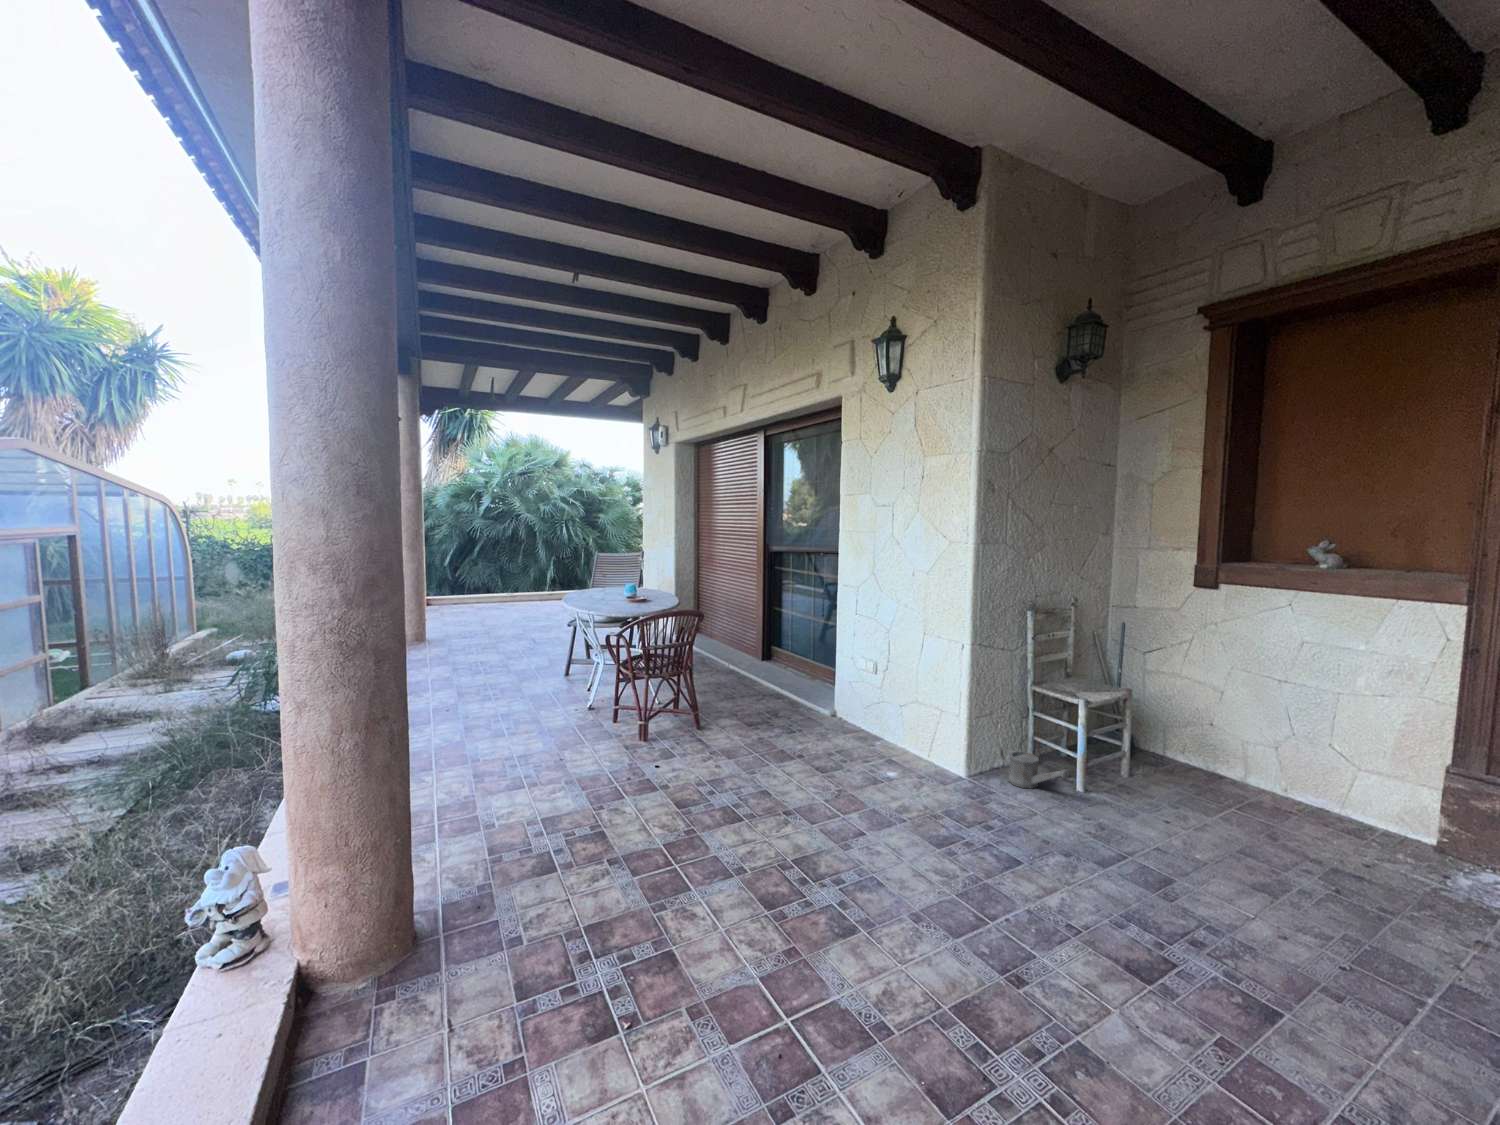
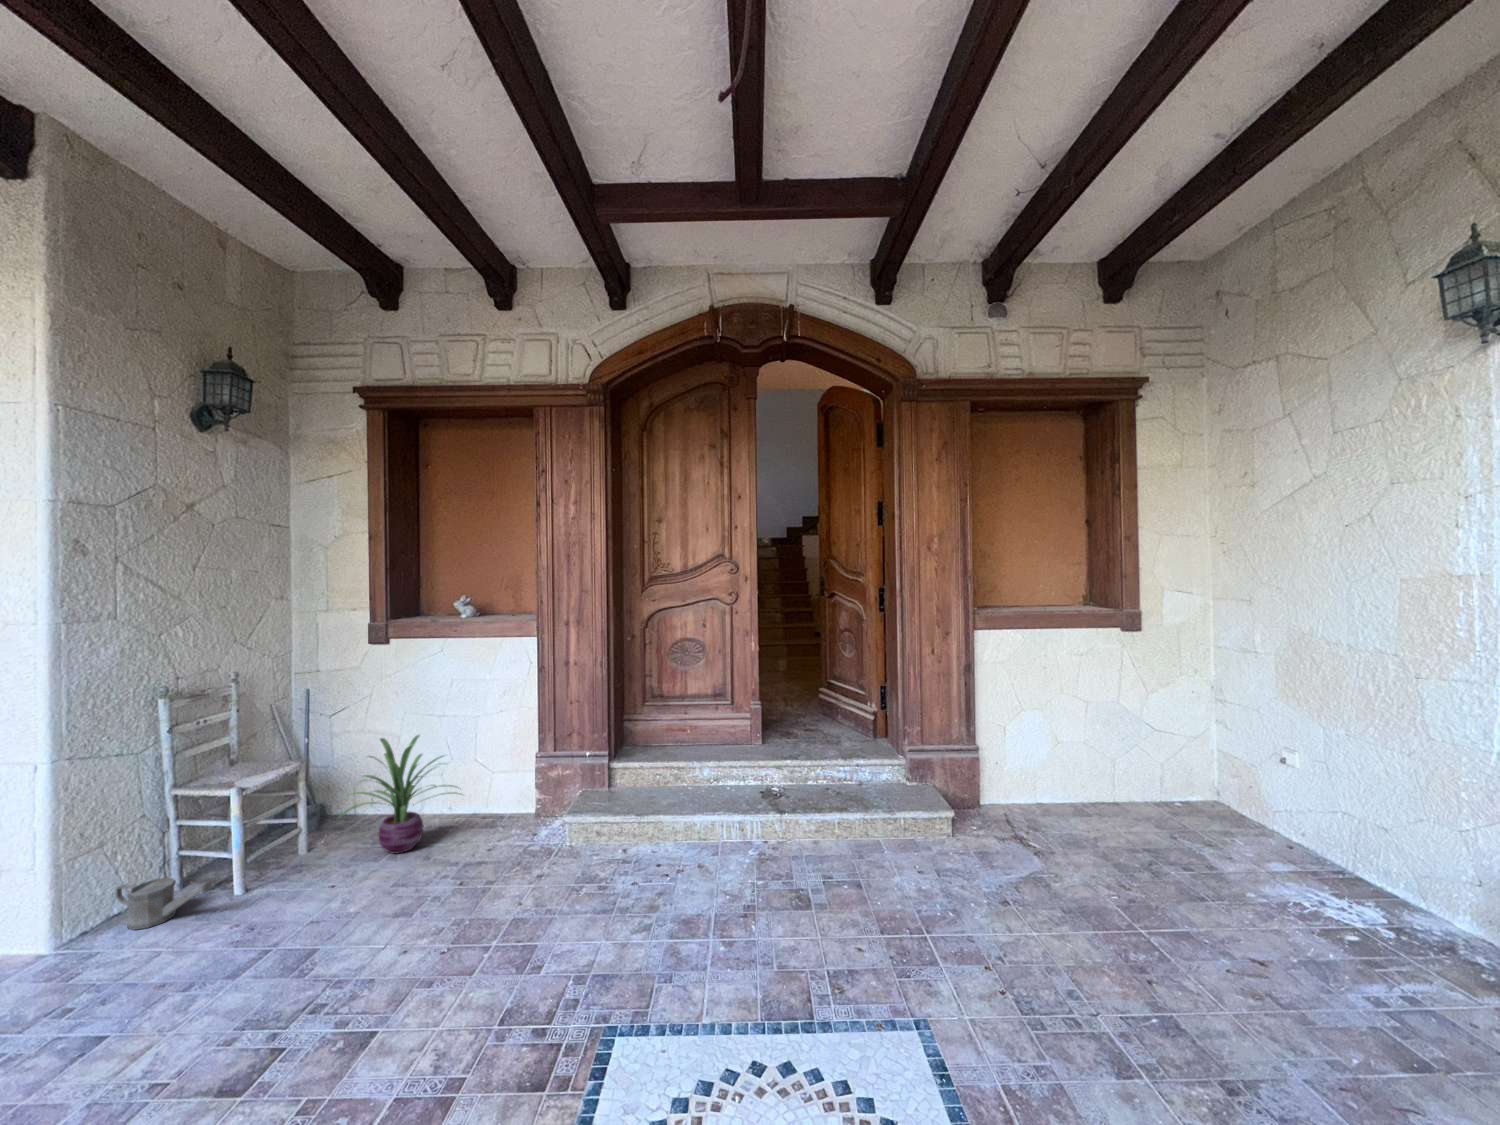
decorative plant: none [1162,688,1331,817] -> present [340,735,457,854]

